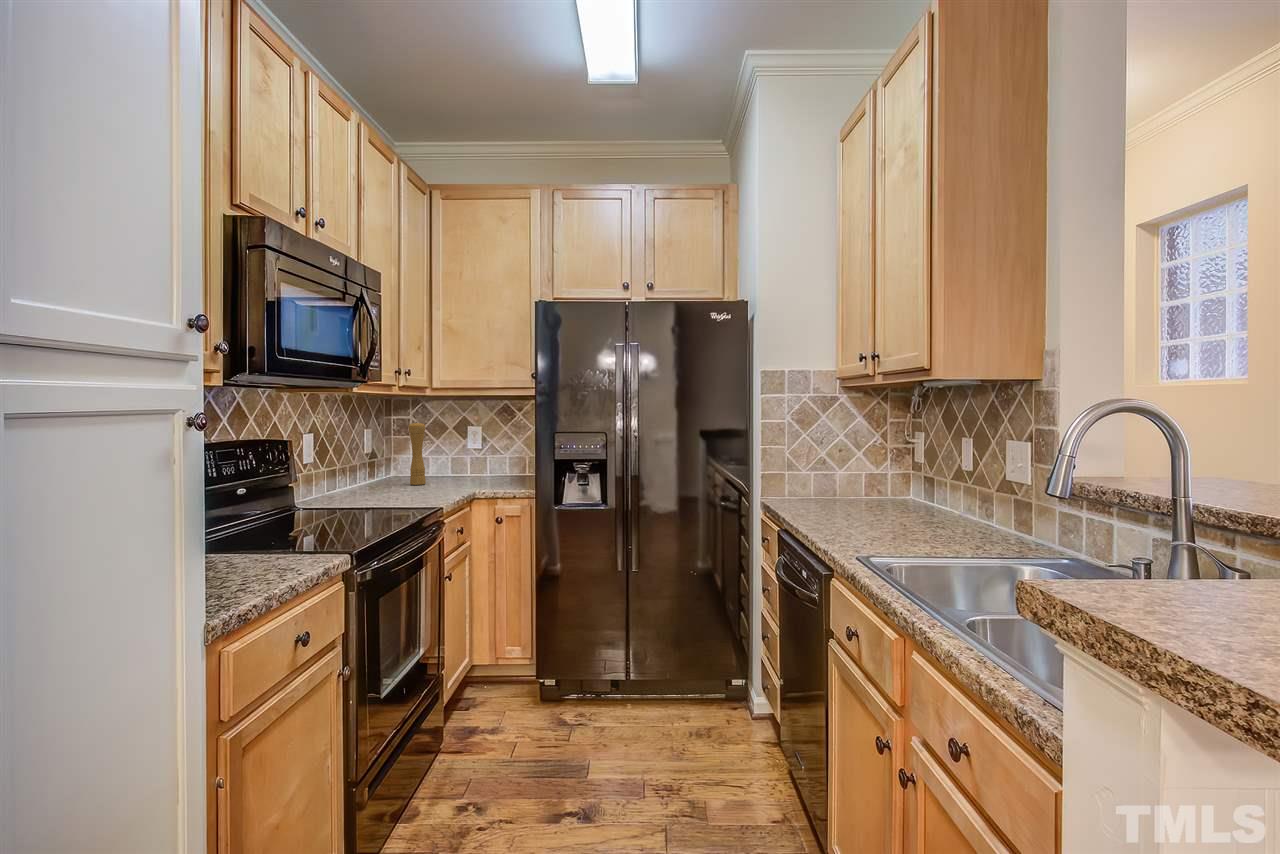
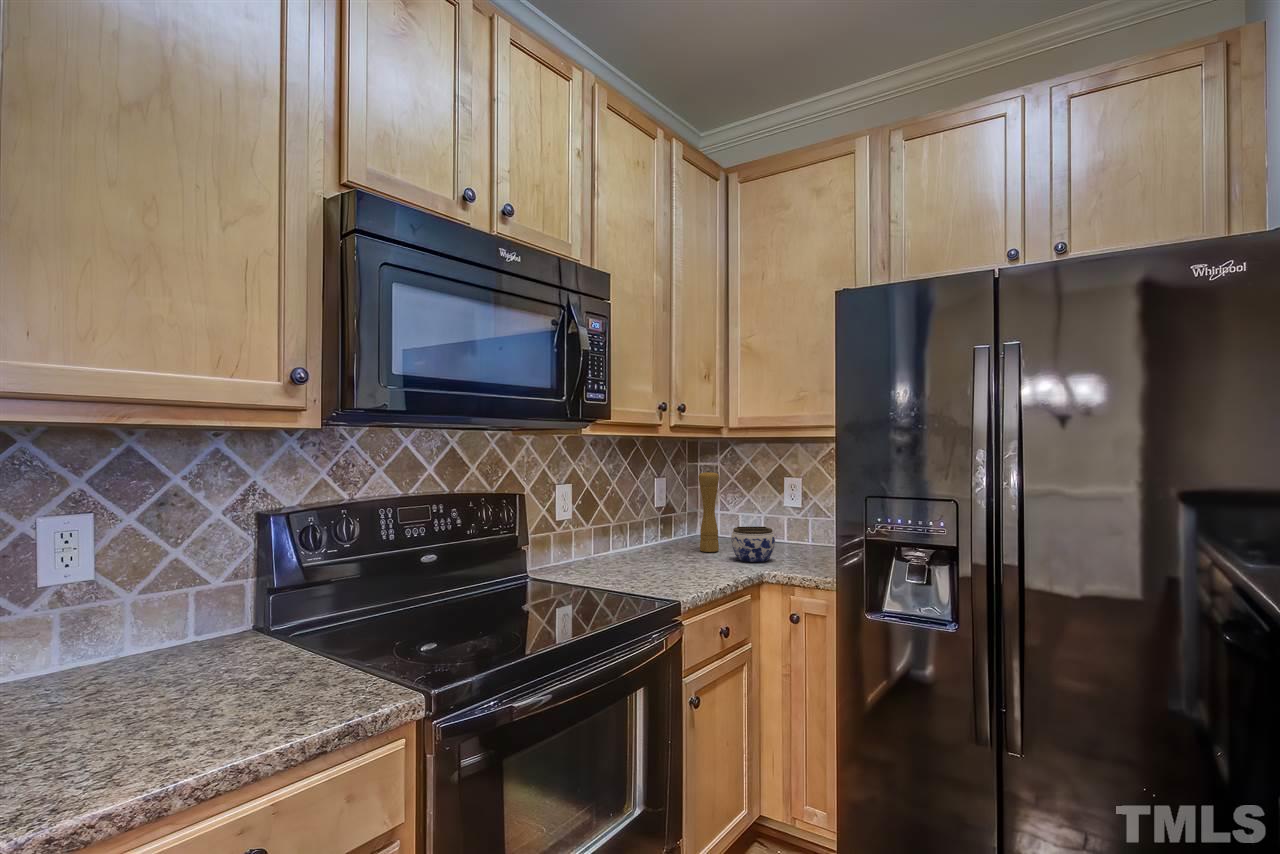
jar: none [442,462,475,487] -> present [731,526,775,562]

